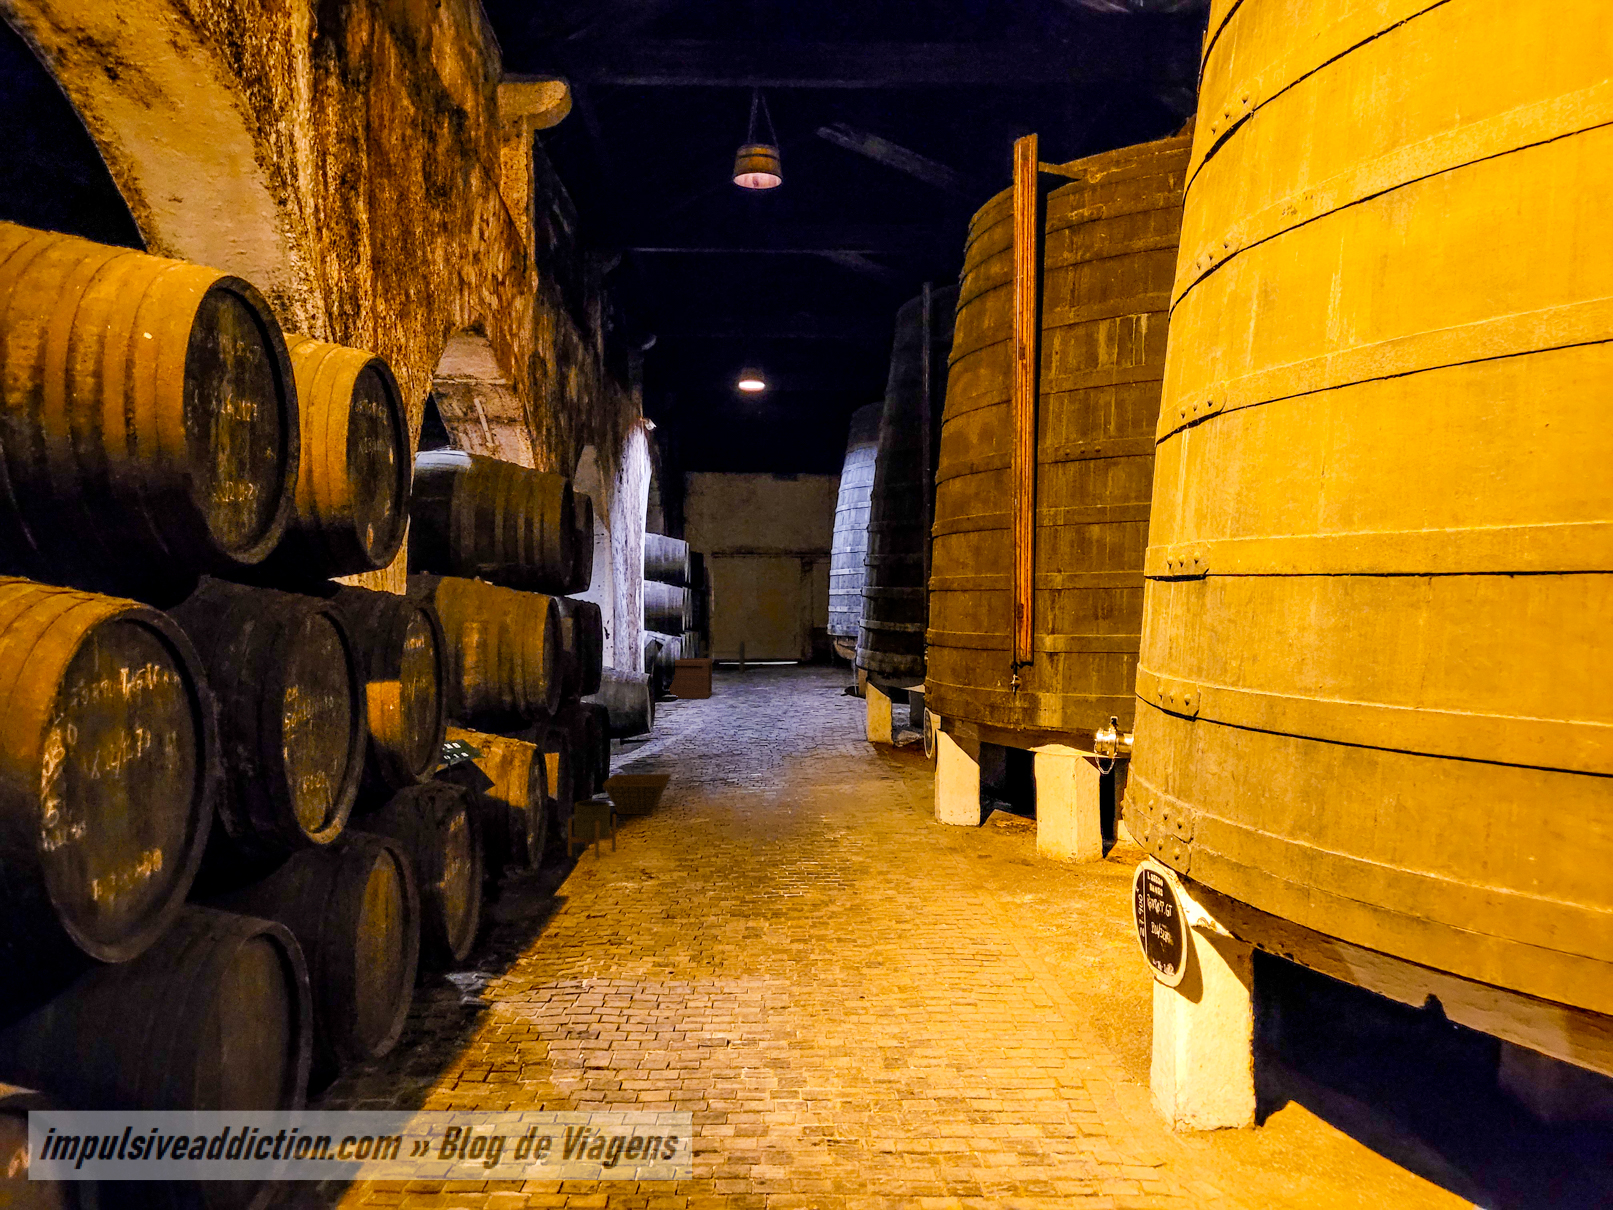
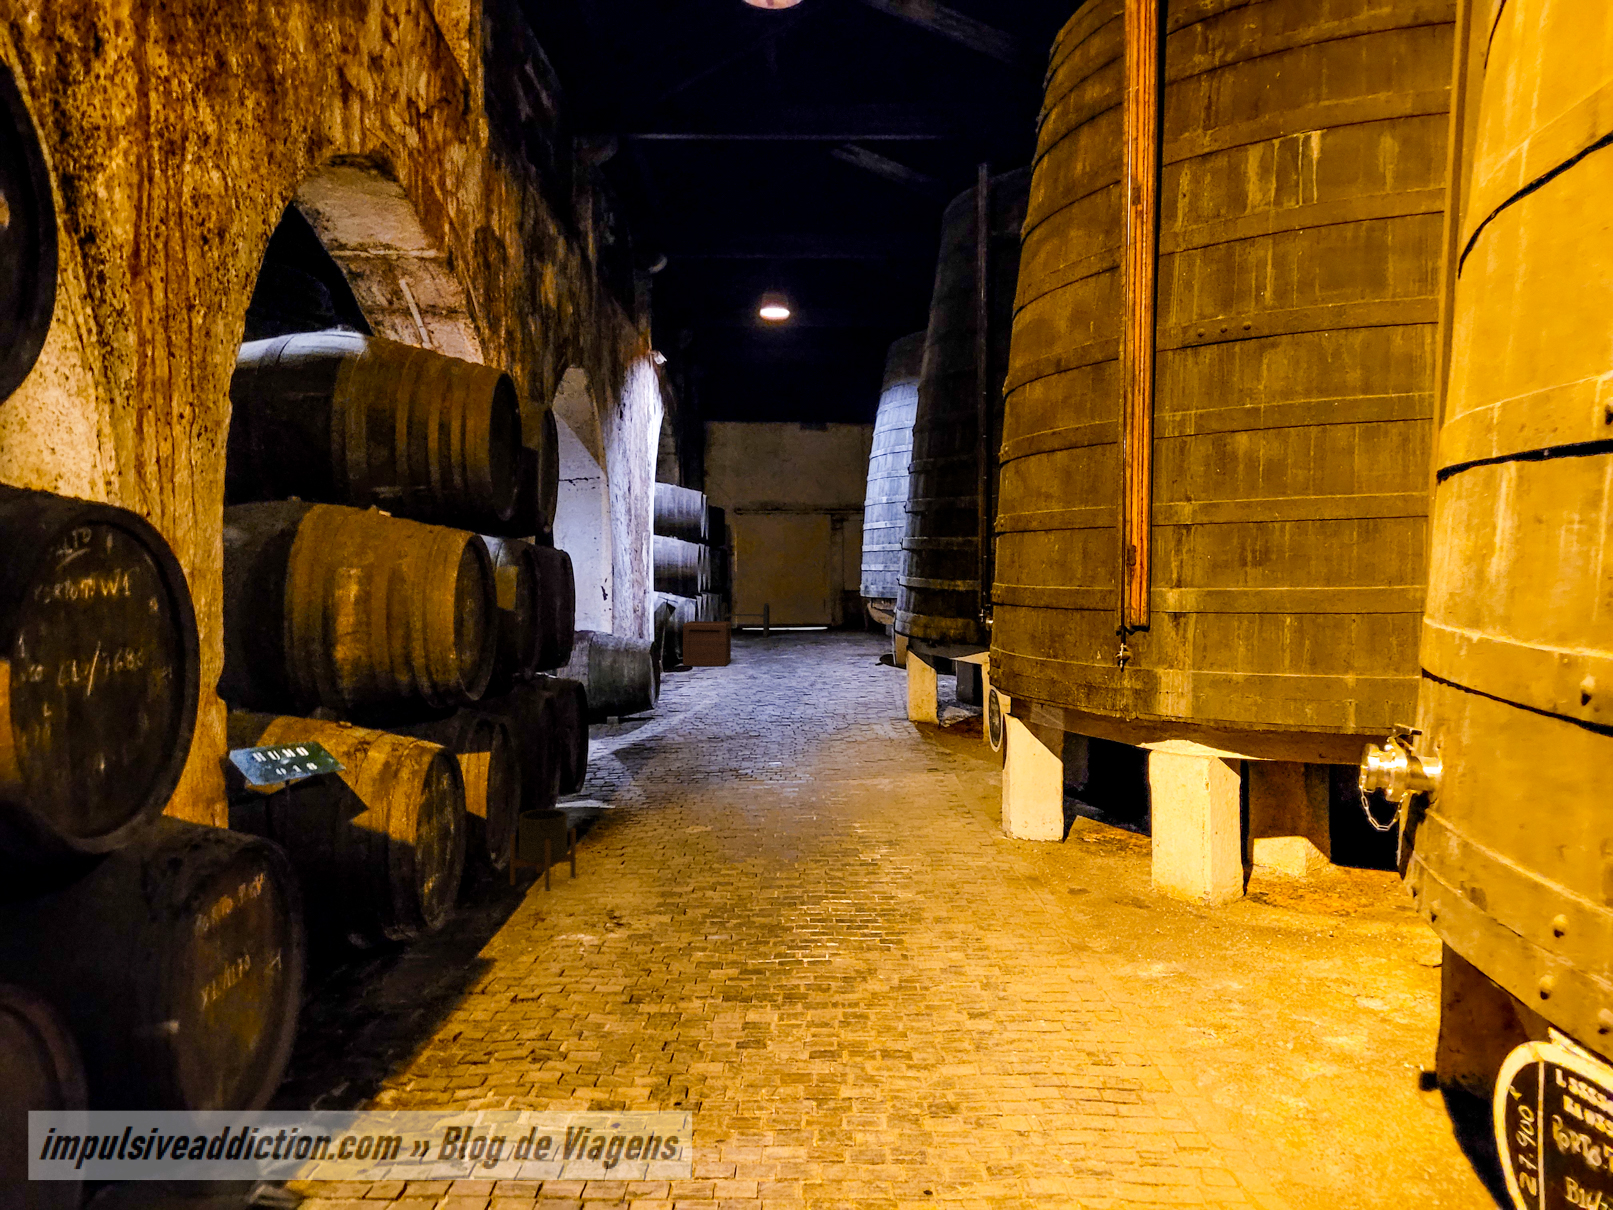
basket: present [603,773,671,814] -> none [571,765,662,819]

